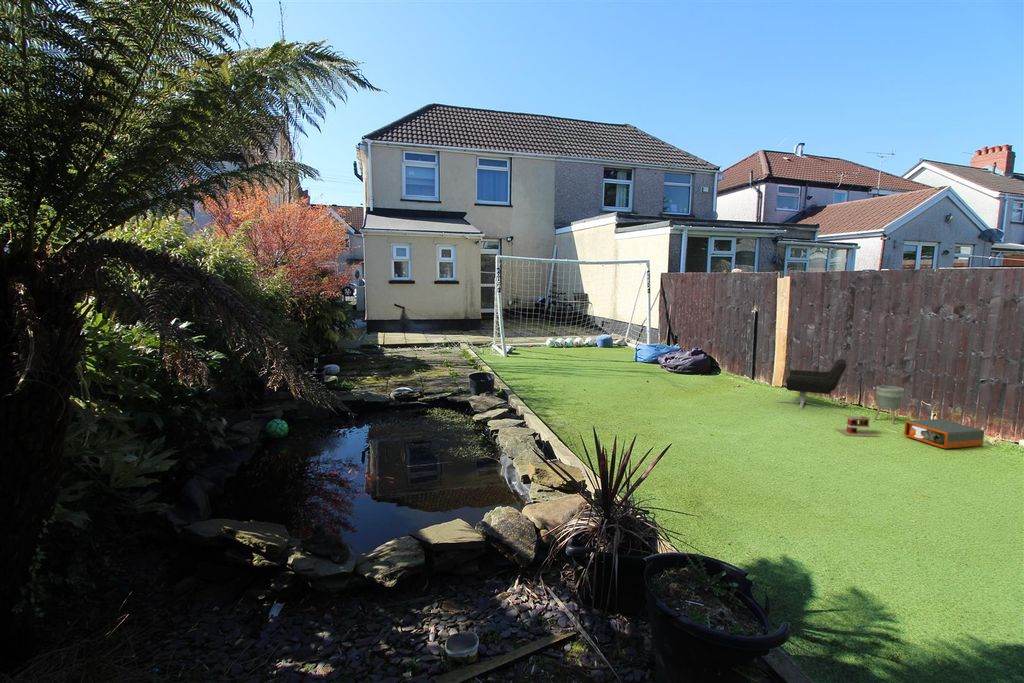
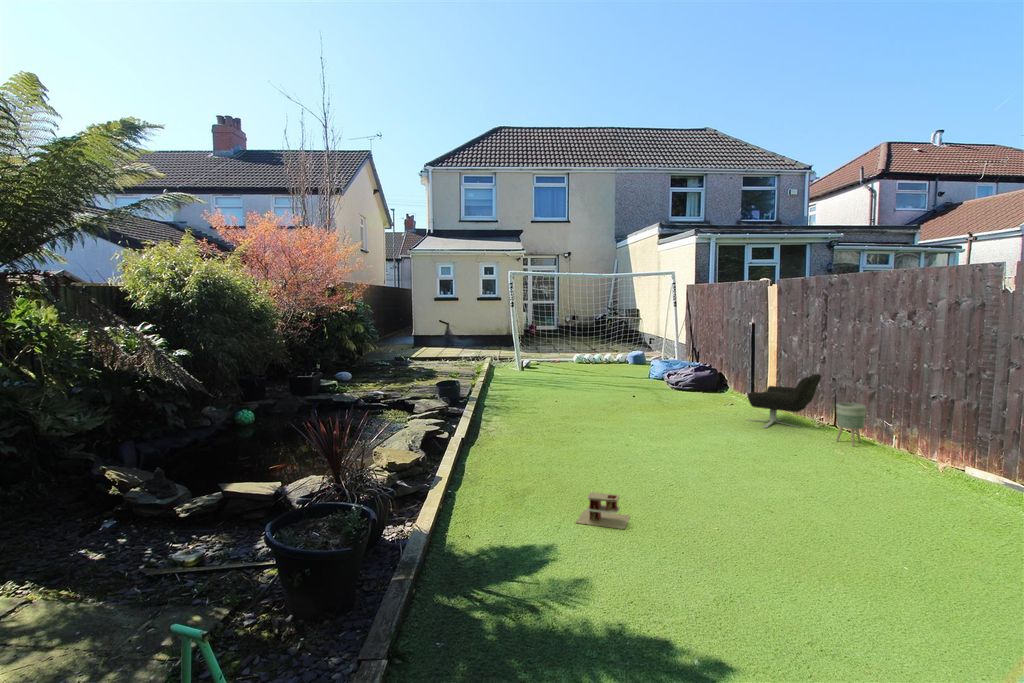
toy house: present [837,416,879,437] -> present [576,492,630,529]
storage box: present [904,419,984,449] -> none [845,441,932,473]

